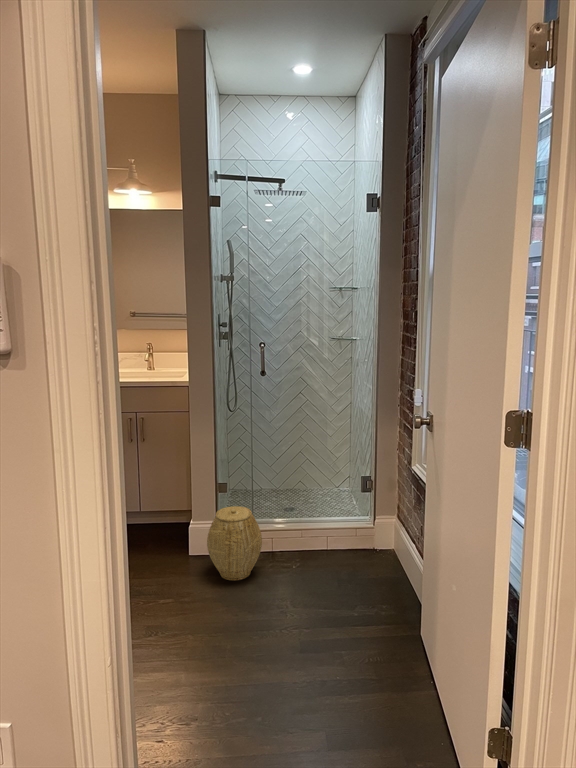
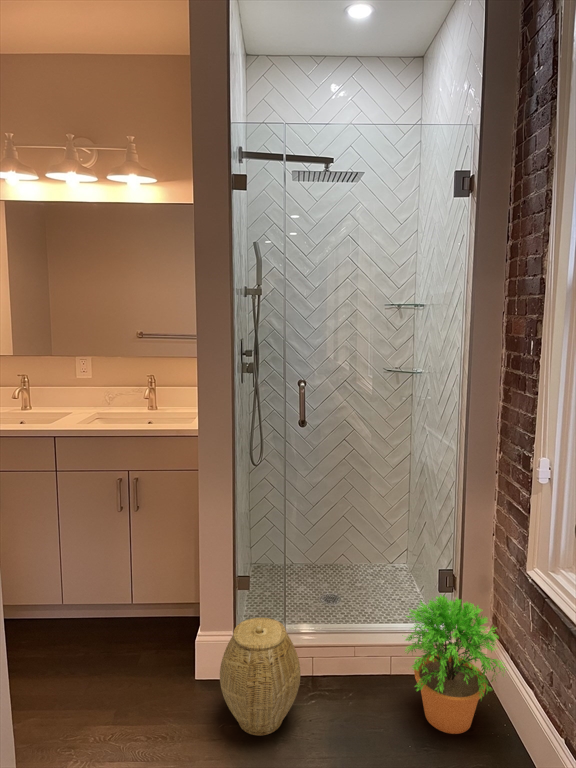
potted plant: none [331,487,399,577] -> present [405,595,507,734]

